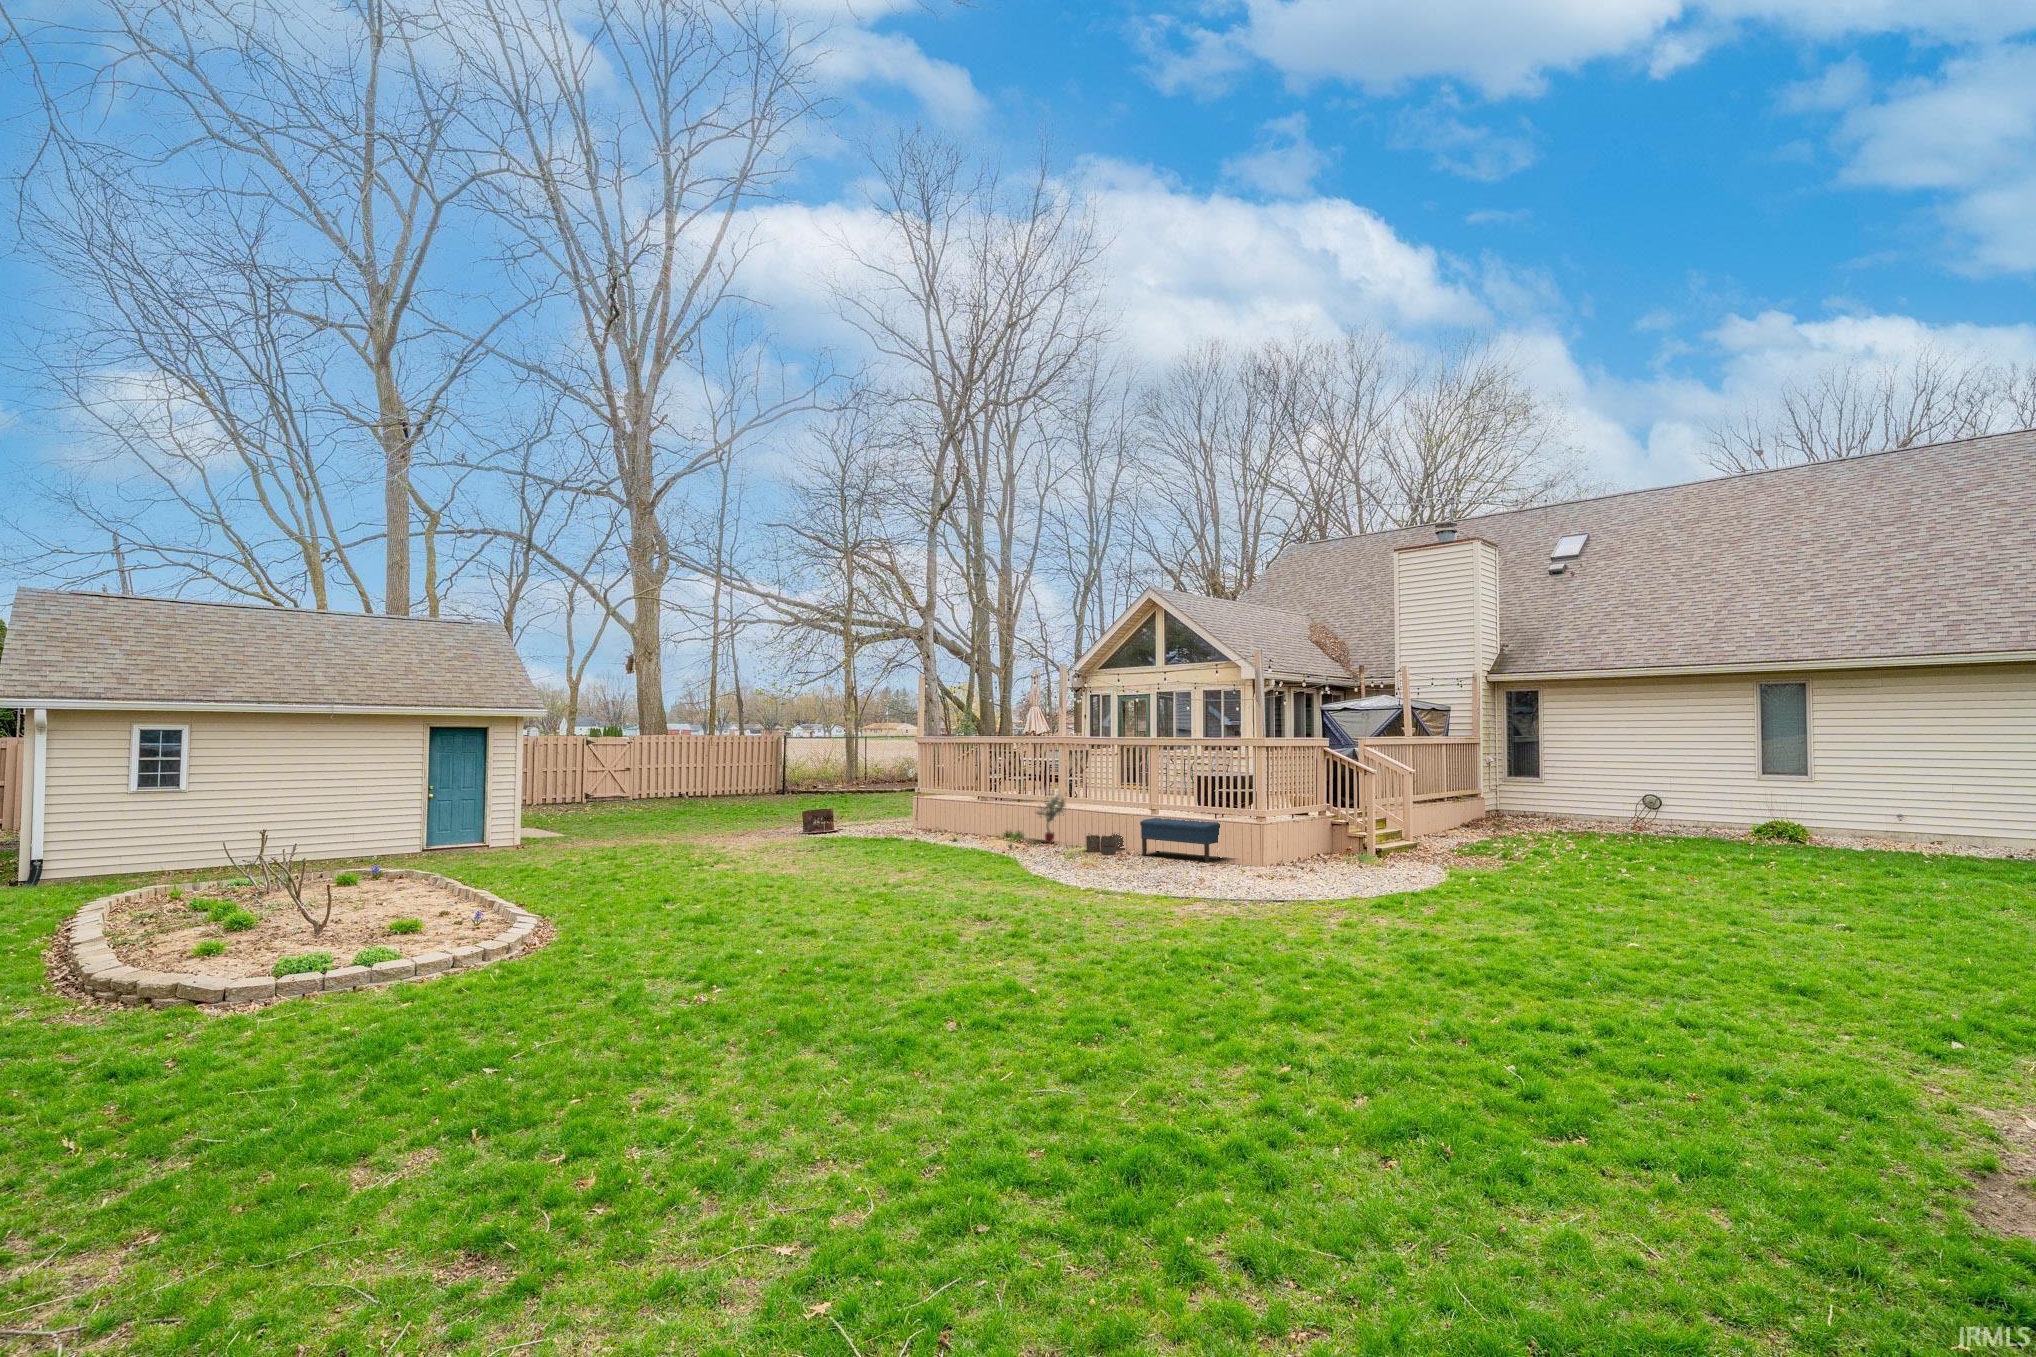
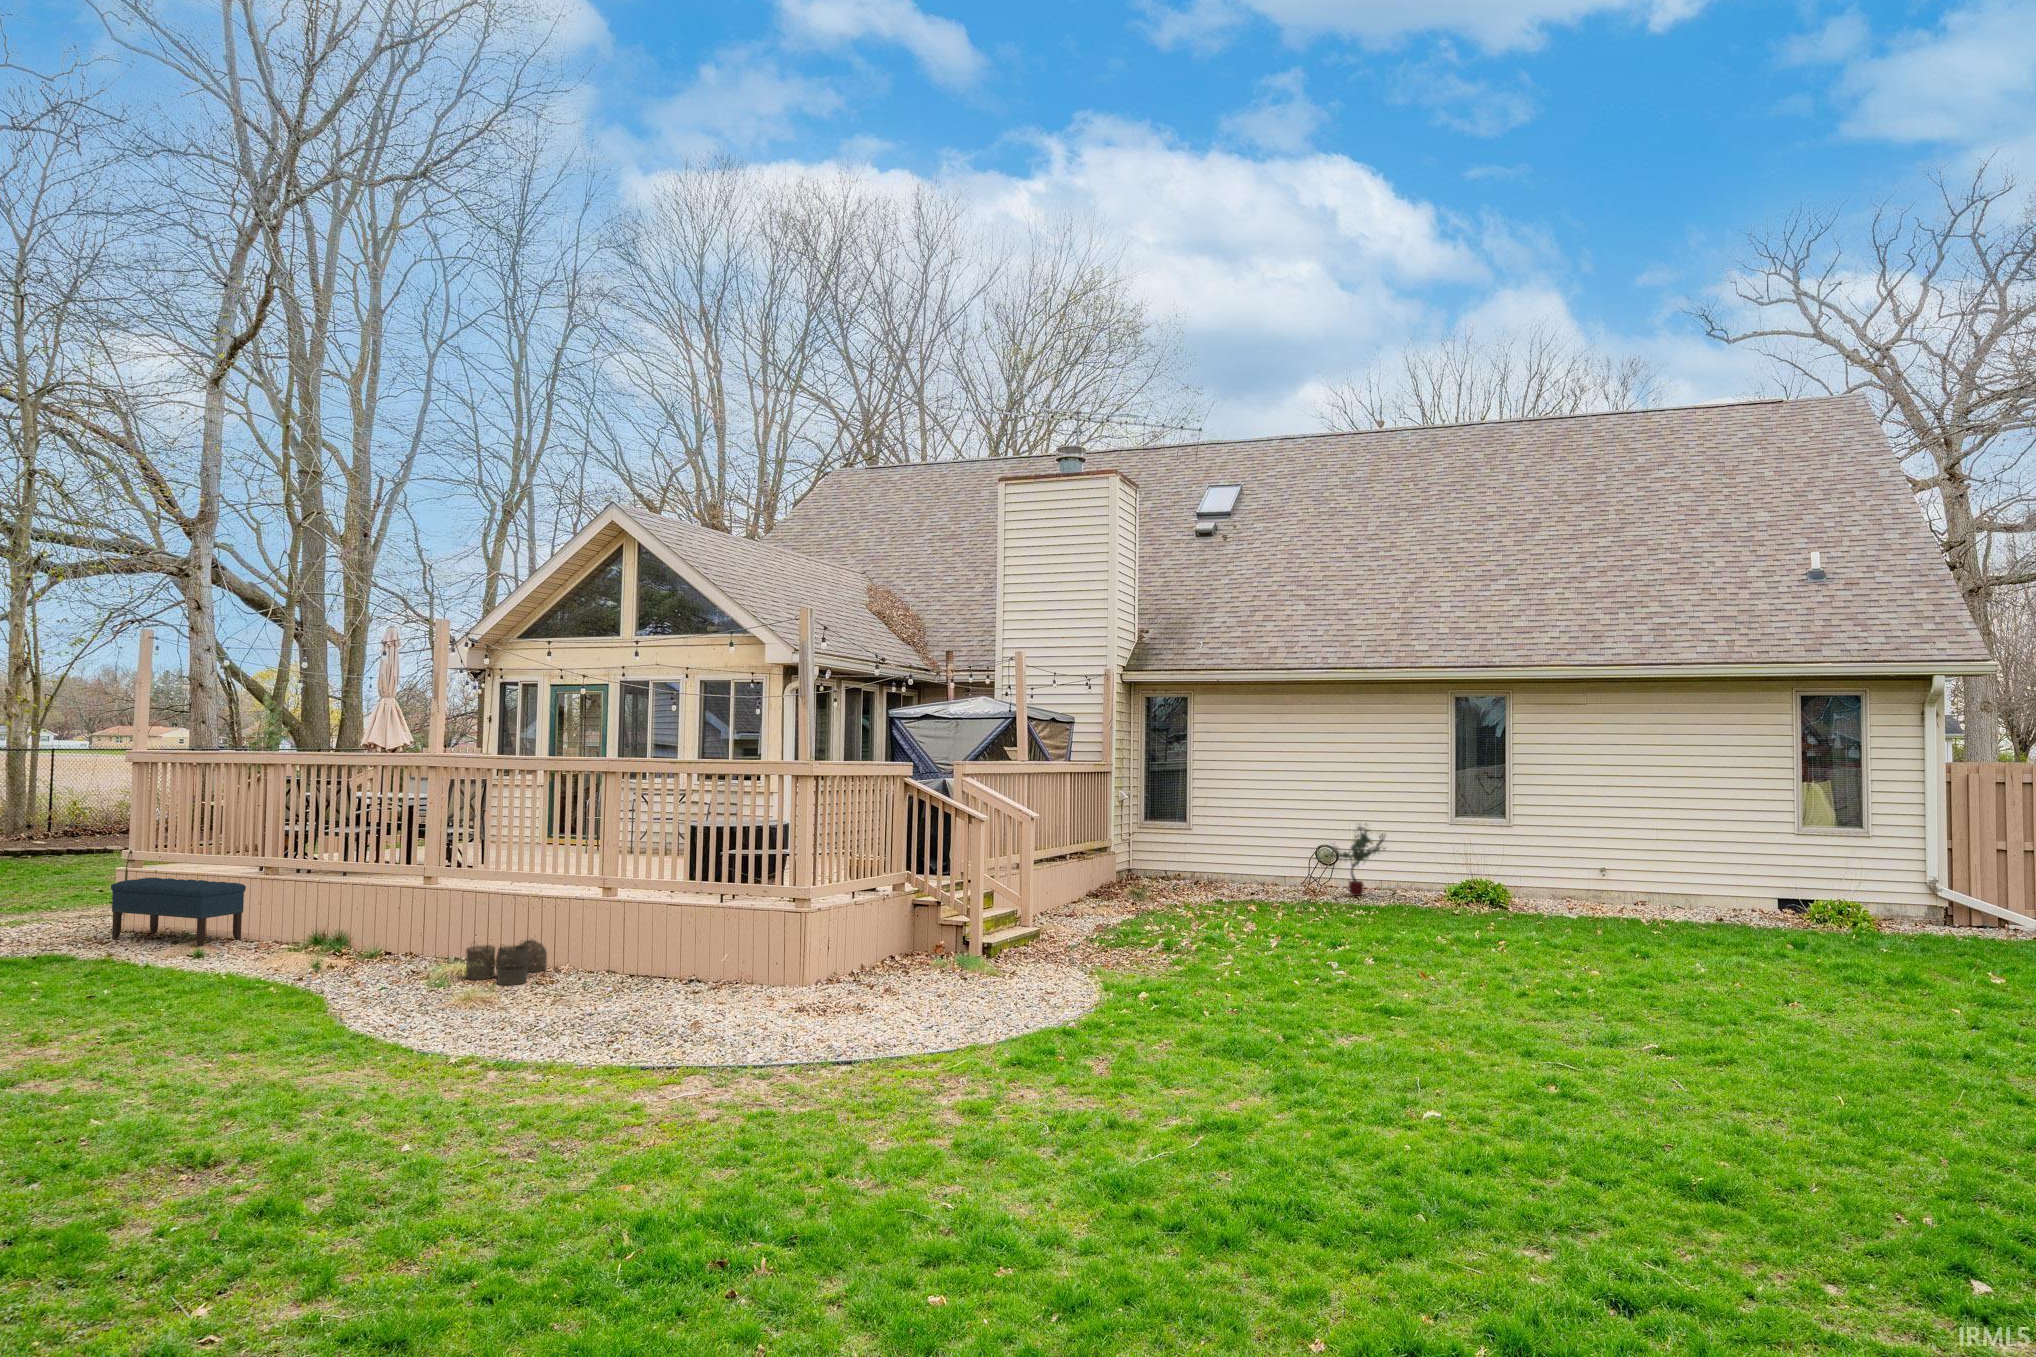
potted tree: present [1037,791,1066,843] -> present [1328,827,1385,896]
bench: present [1140,818,1222,862] -> present [111,878,246,947]

